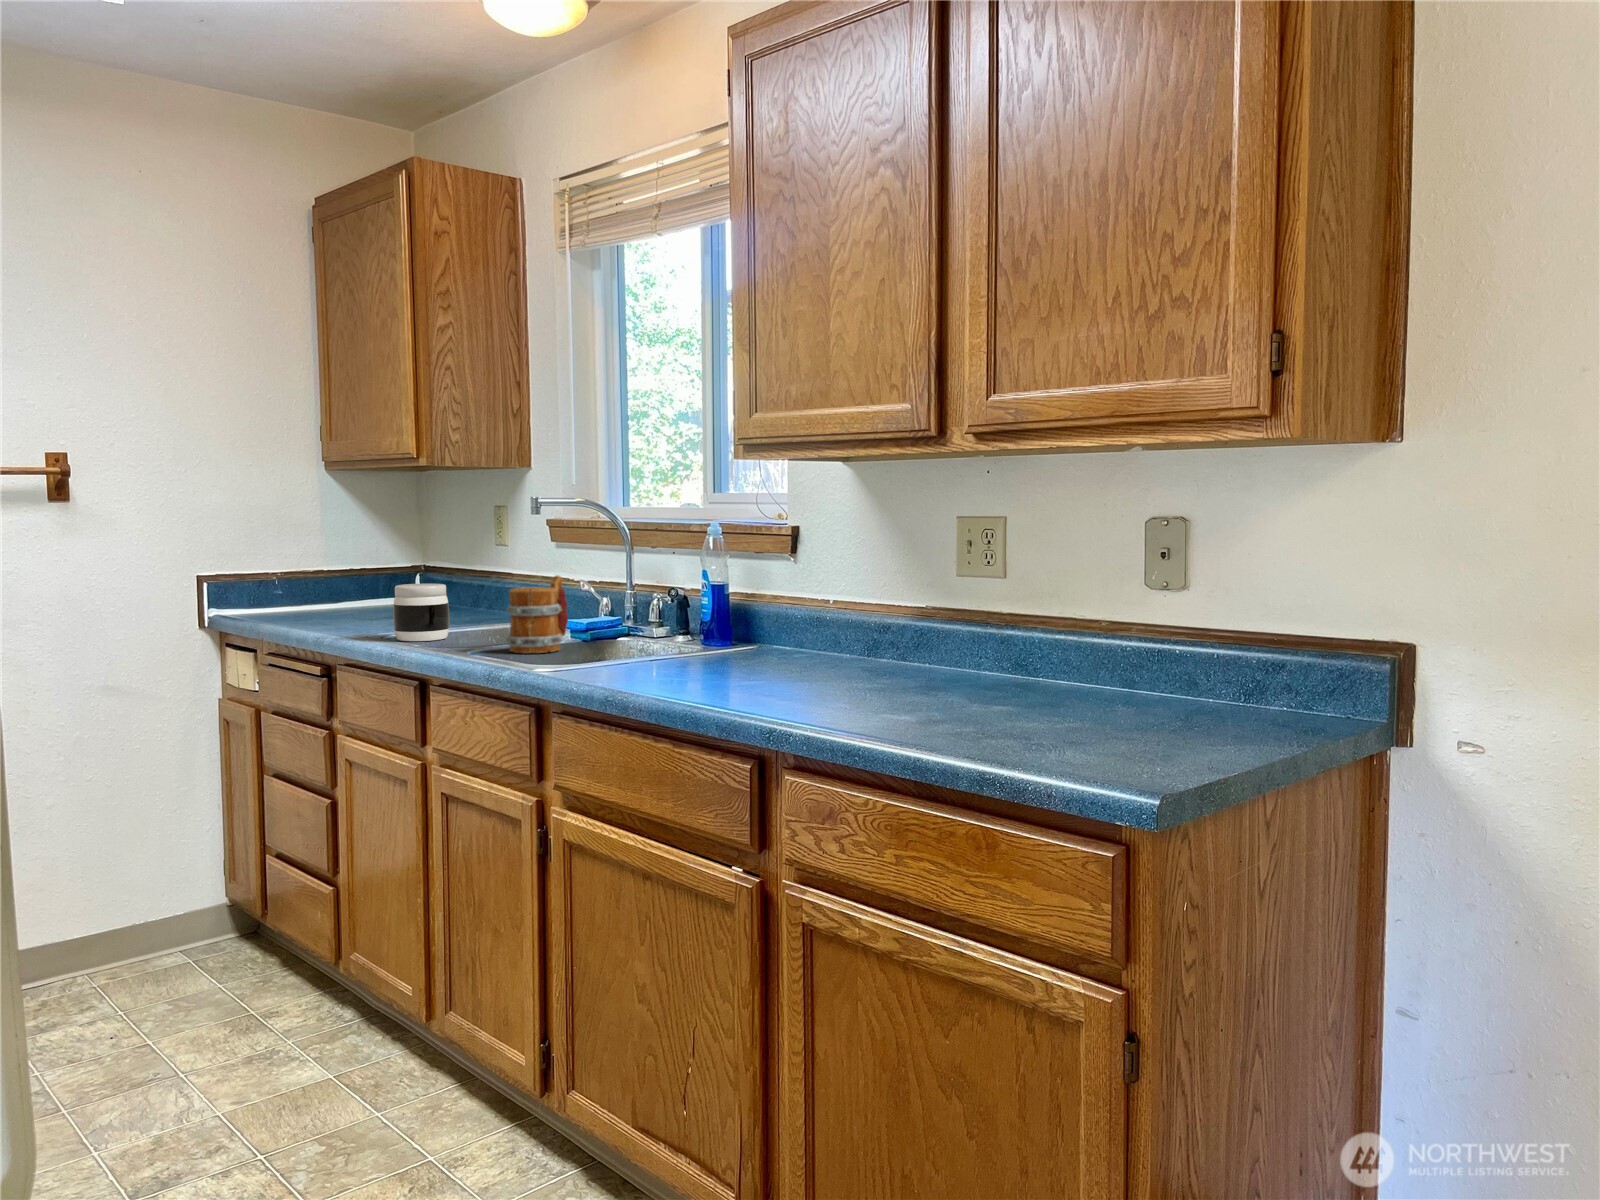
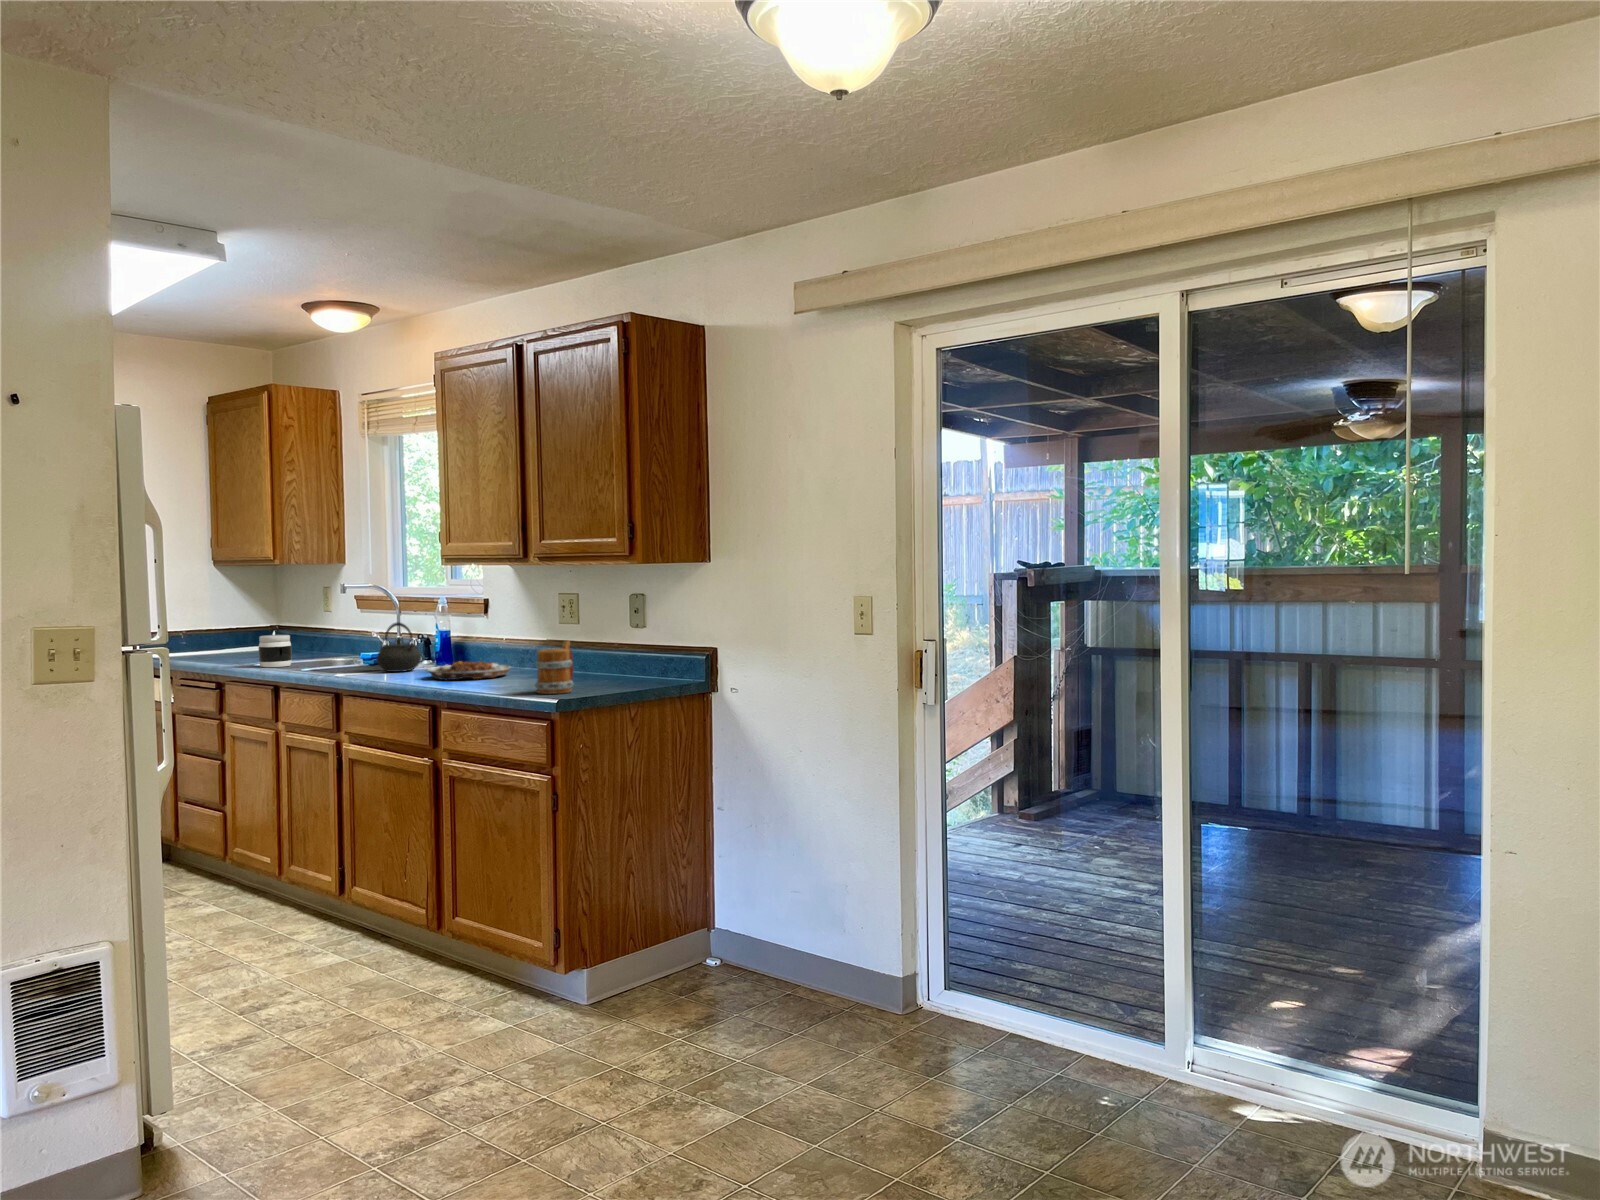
kettle: none [605,566,687,661] -> present [376,622,421,672]
mug: present [506,576,568,653] -> present [535,640,574,694]
plate: none [717,649,882,692] -> present [427,661,510,681]

